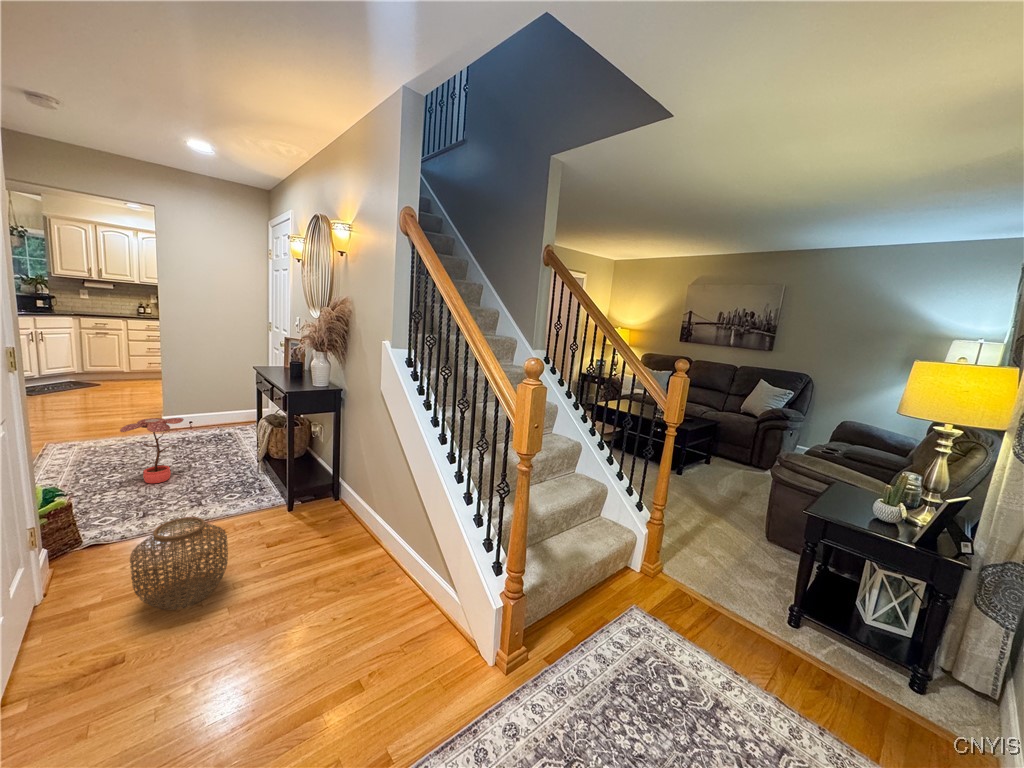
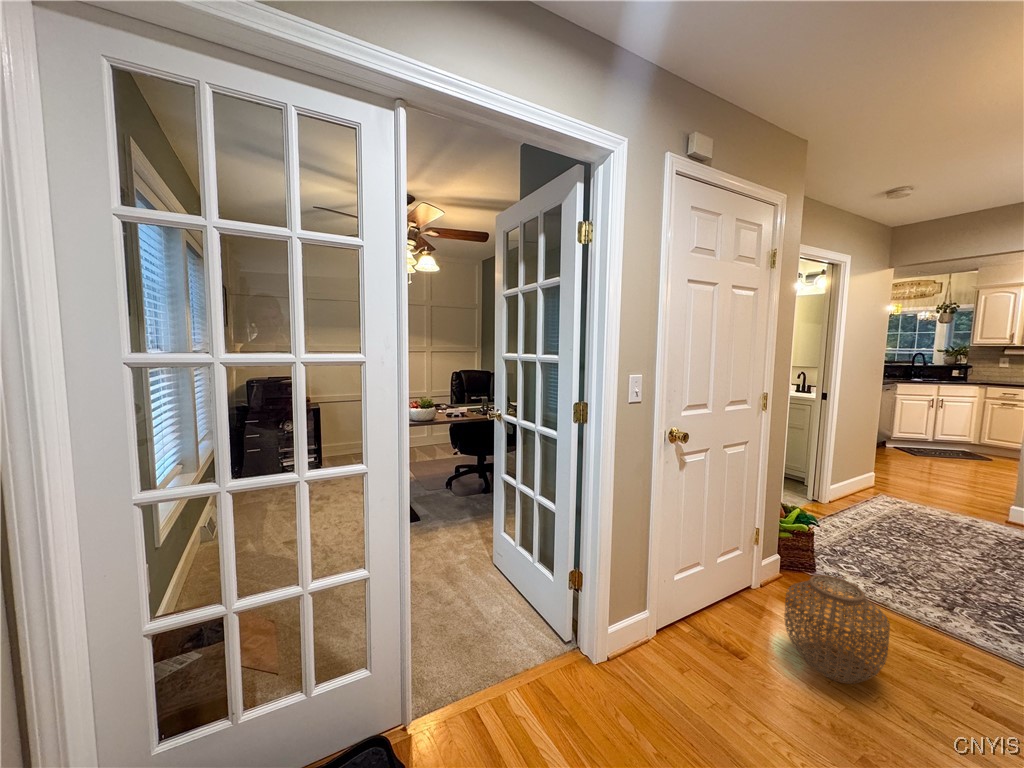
potted plant: present [120,418,184,483] -> none [902,489,986,568]

